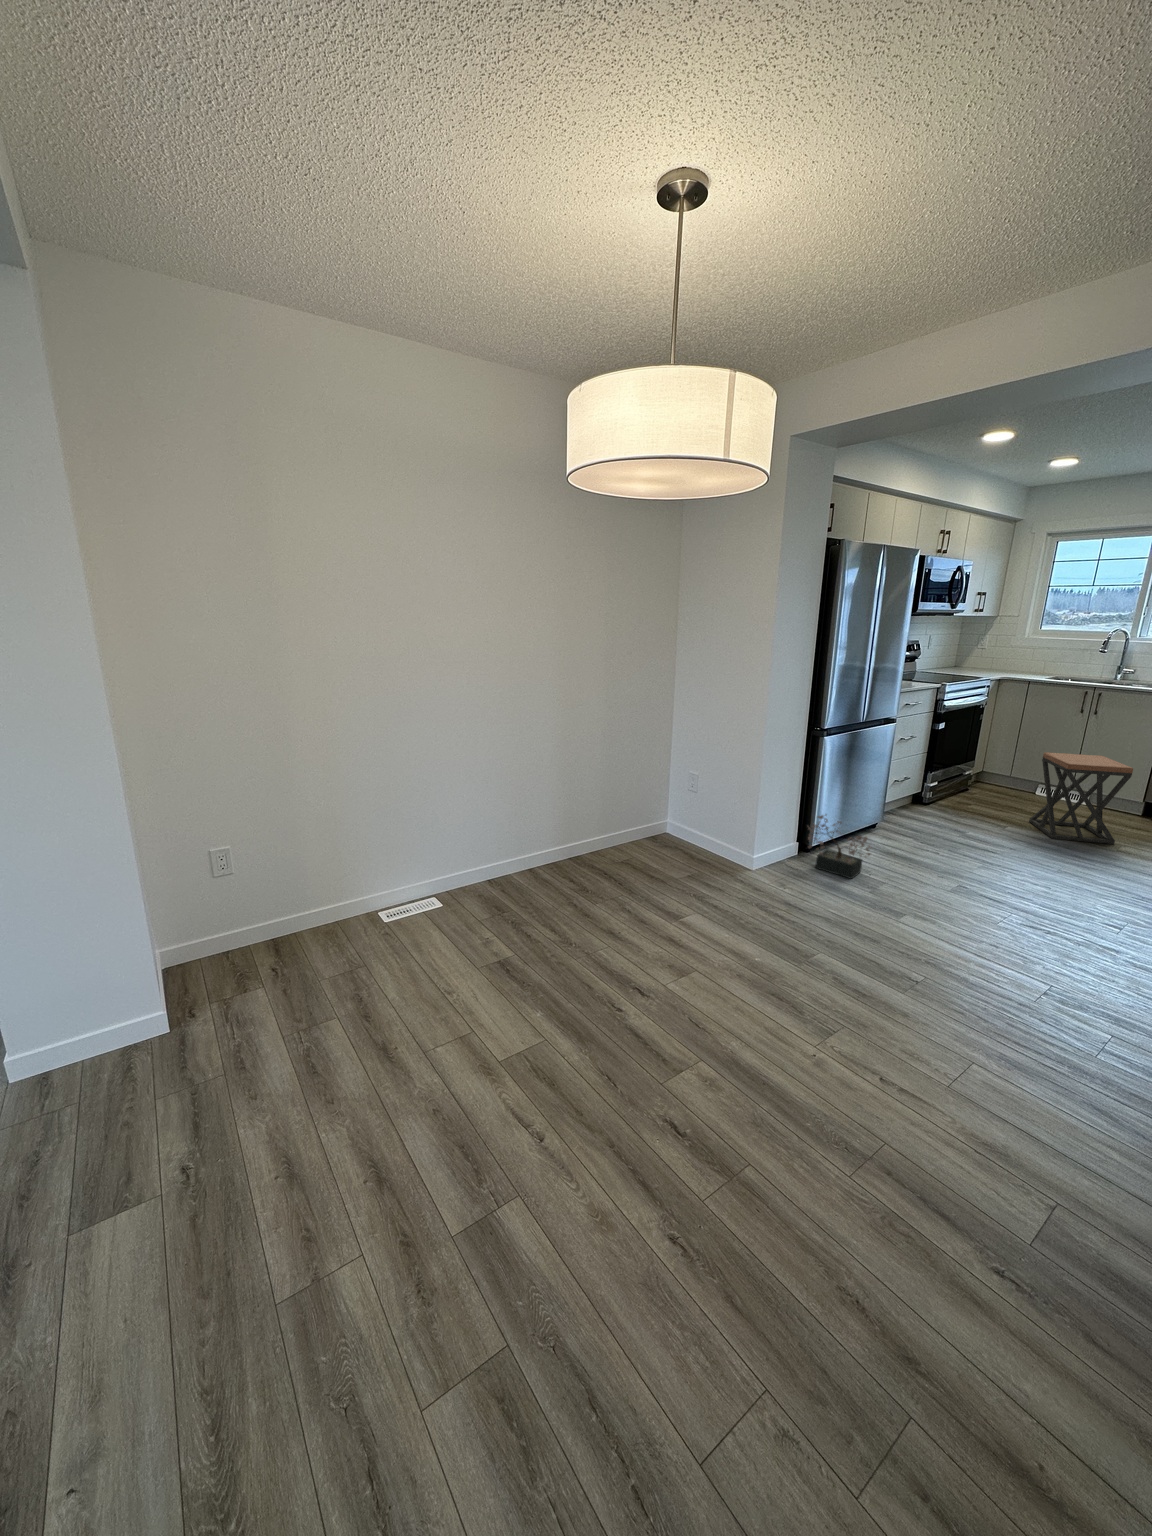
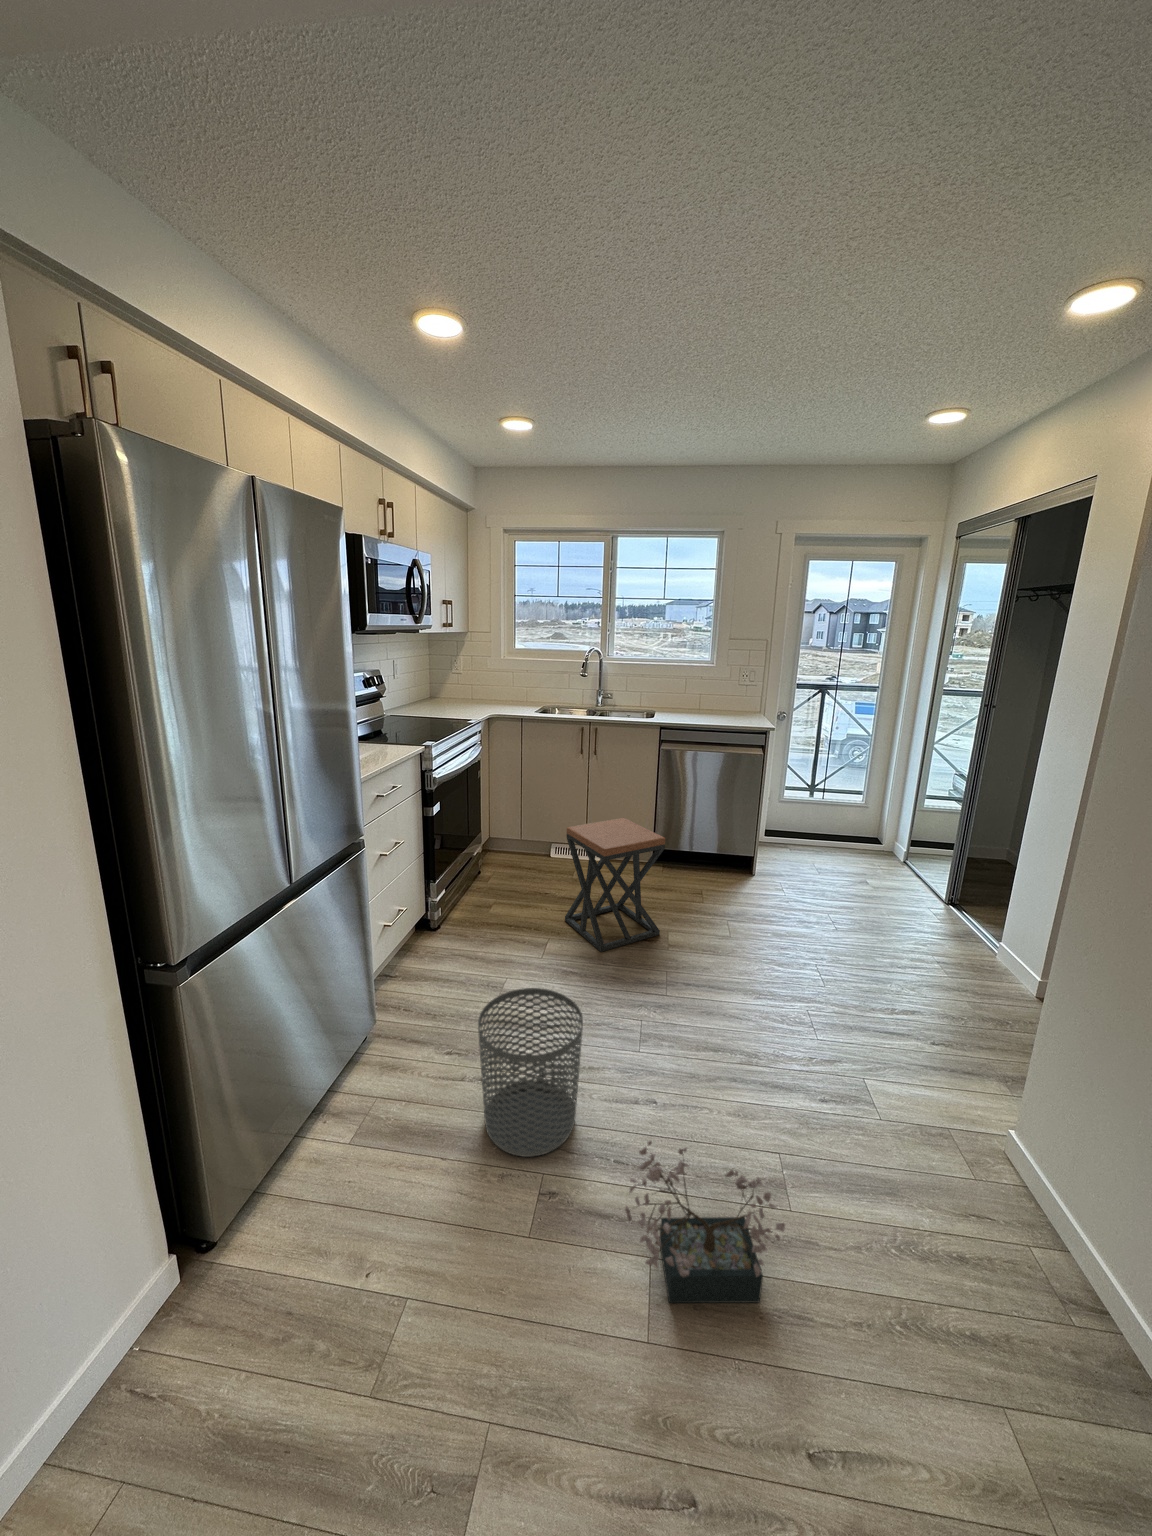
waste bin: none [939,802,1010,877] -> present [478,988,583,1157]
decorative plant: present [808,815,871,879] -> present [625,1141,785,1303]

